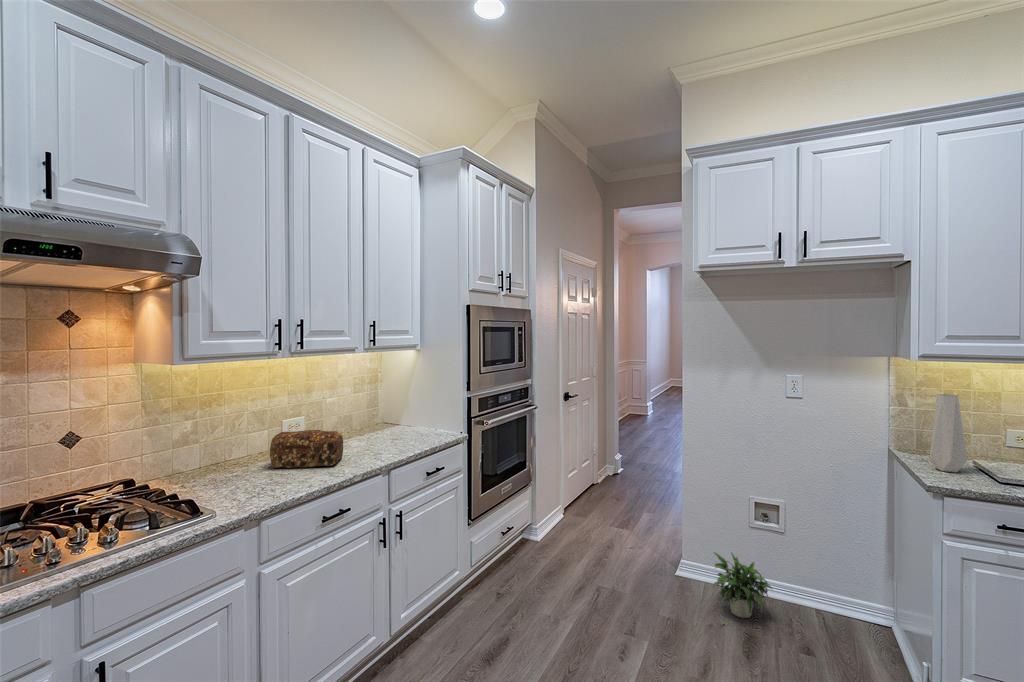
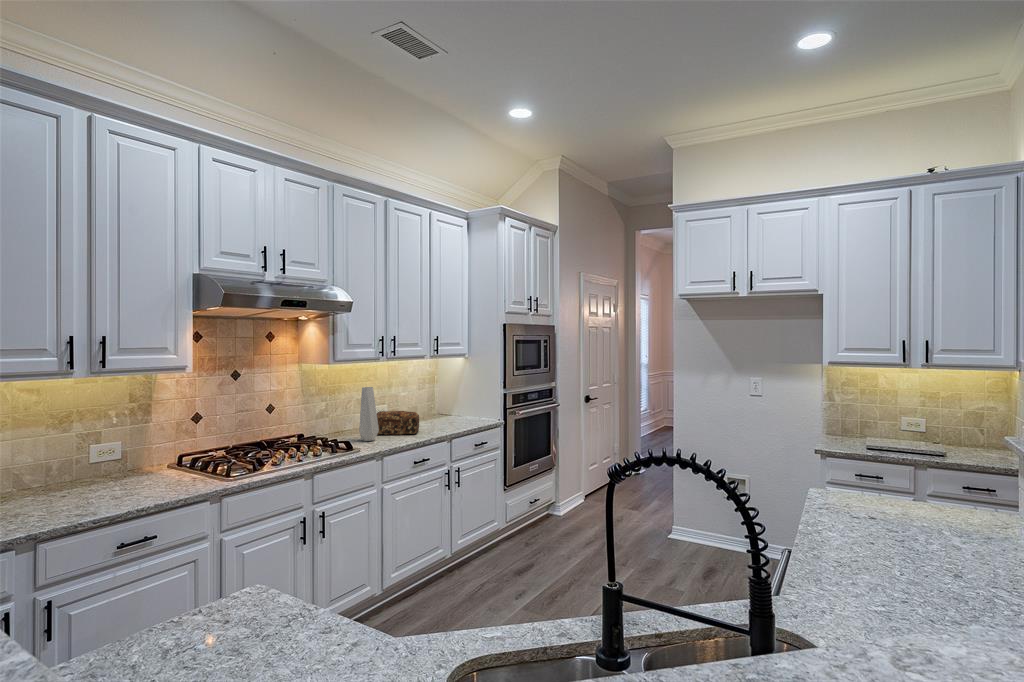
vase: present [930,394,967,472] -> present [359,387,379,441]
potted plant: present [713,552,772,618] -> none [691,513,733,559]

